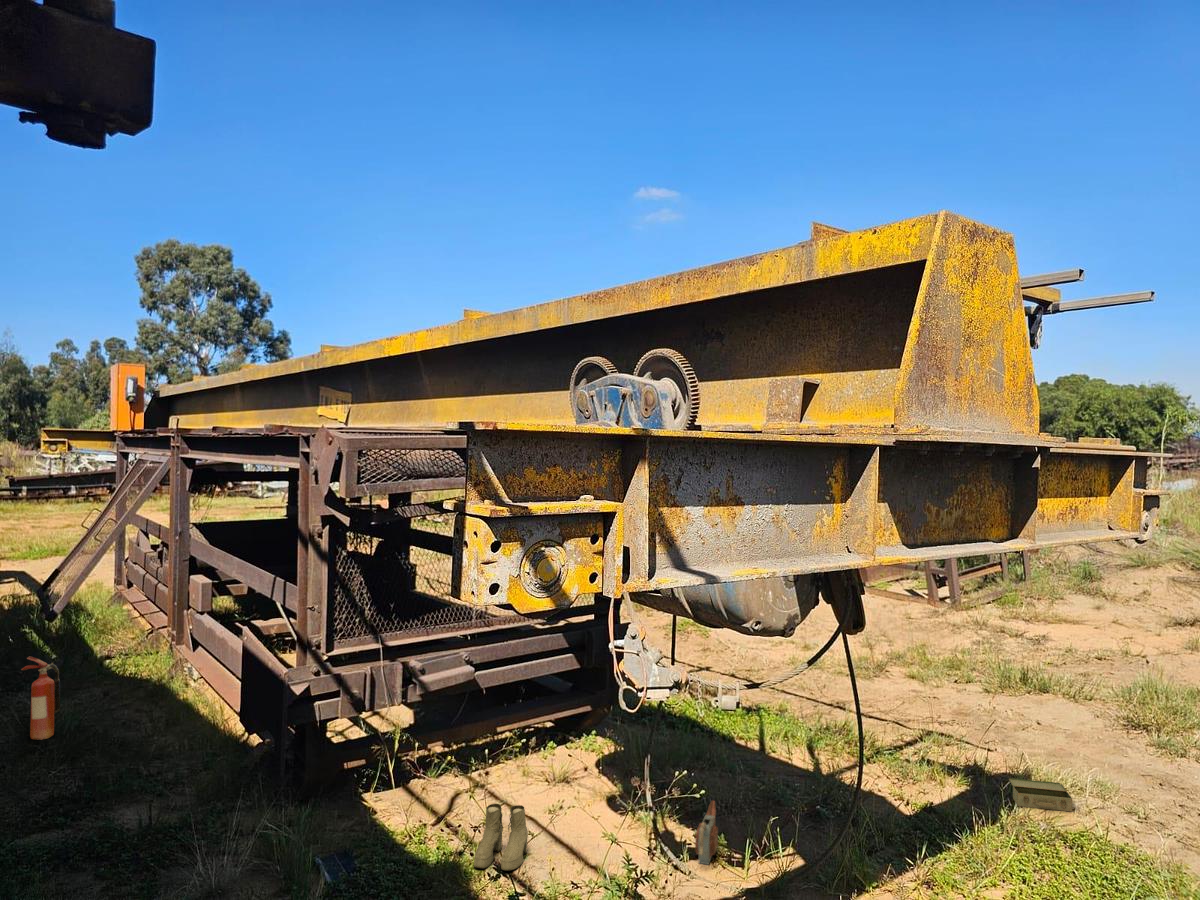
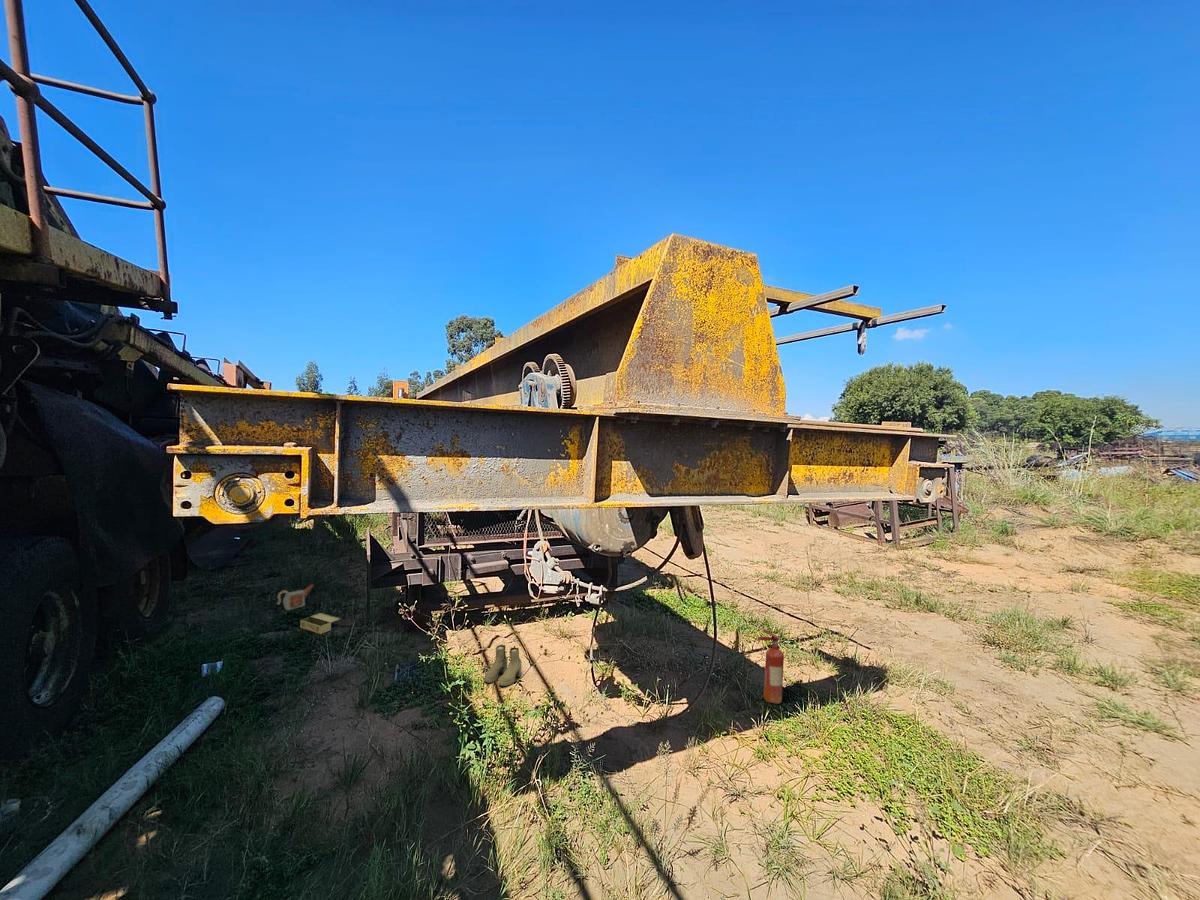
fire extinguisher: present [21,656,60,740] -> present [757,629,784,704]
toolbox: present [1009,778,1072,812] -> present [300,613,340,634]
watering can: present [695,801,718,865] -> present [278,585,313,610]

